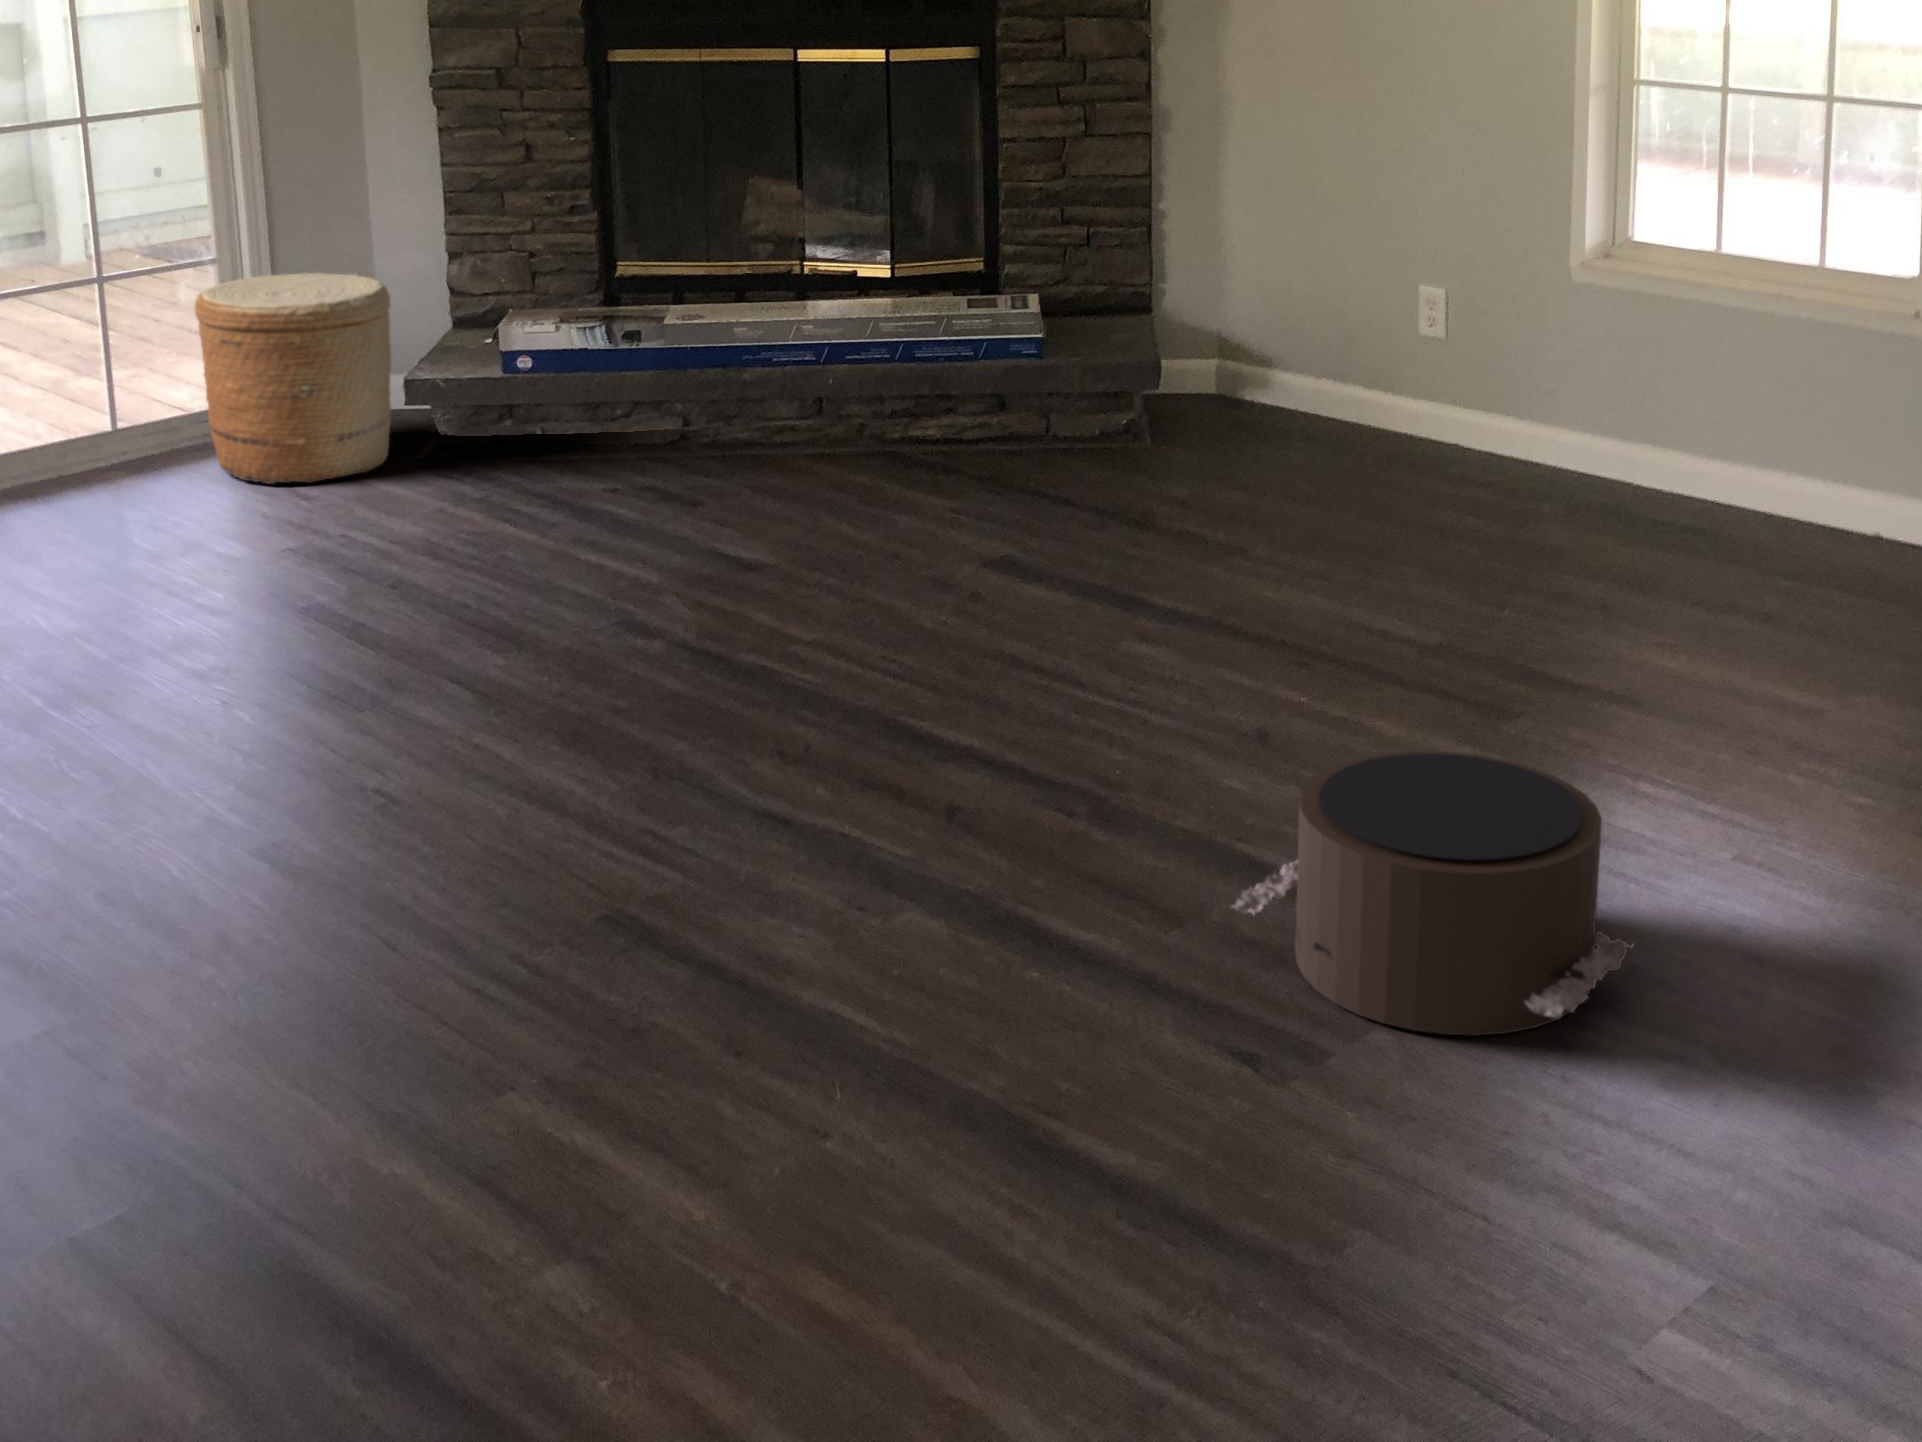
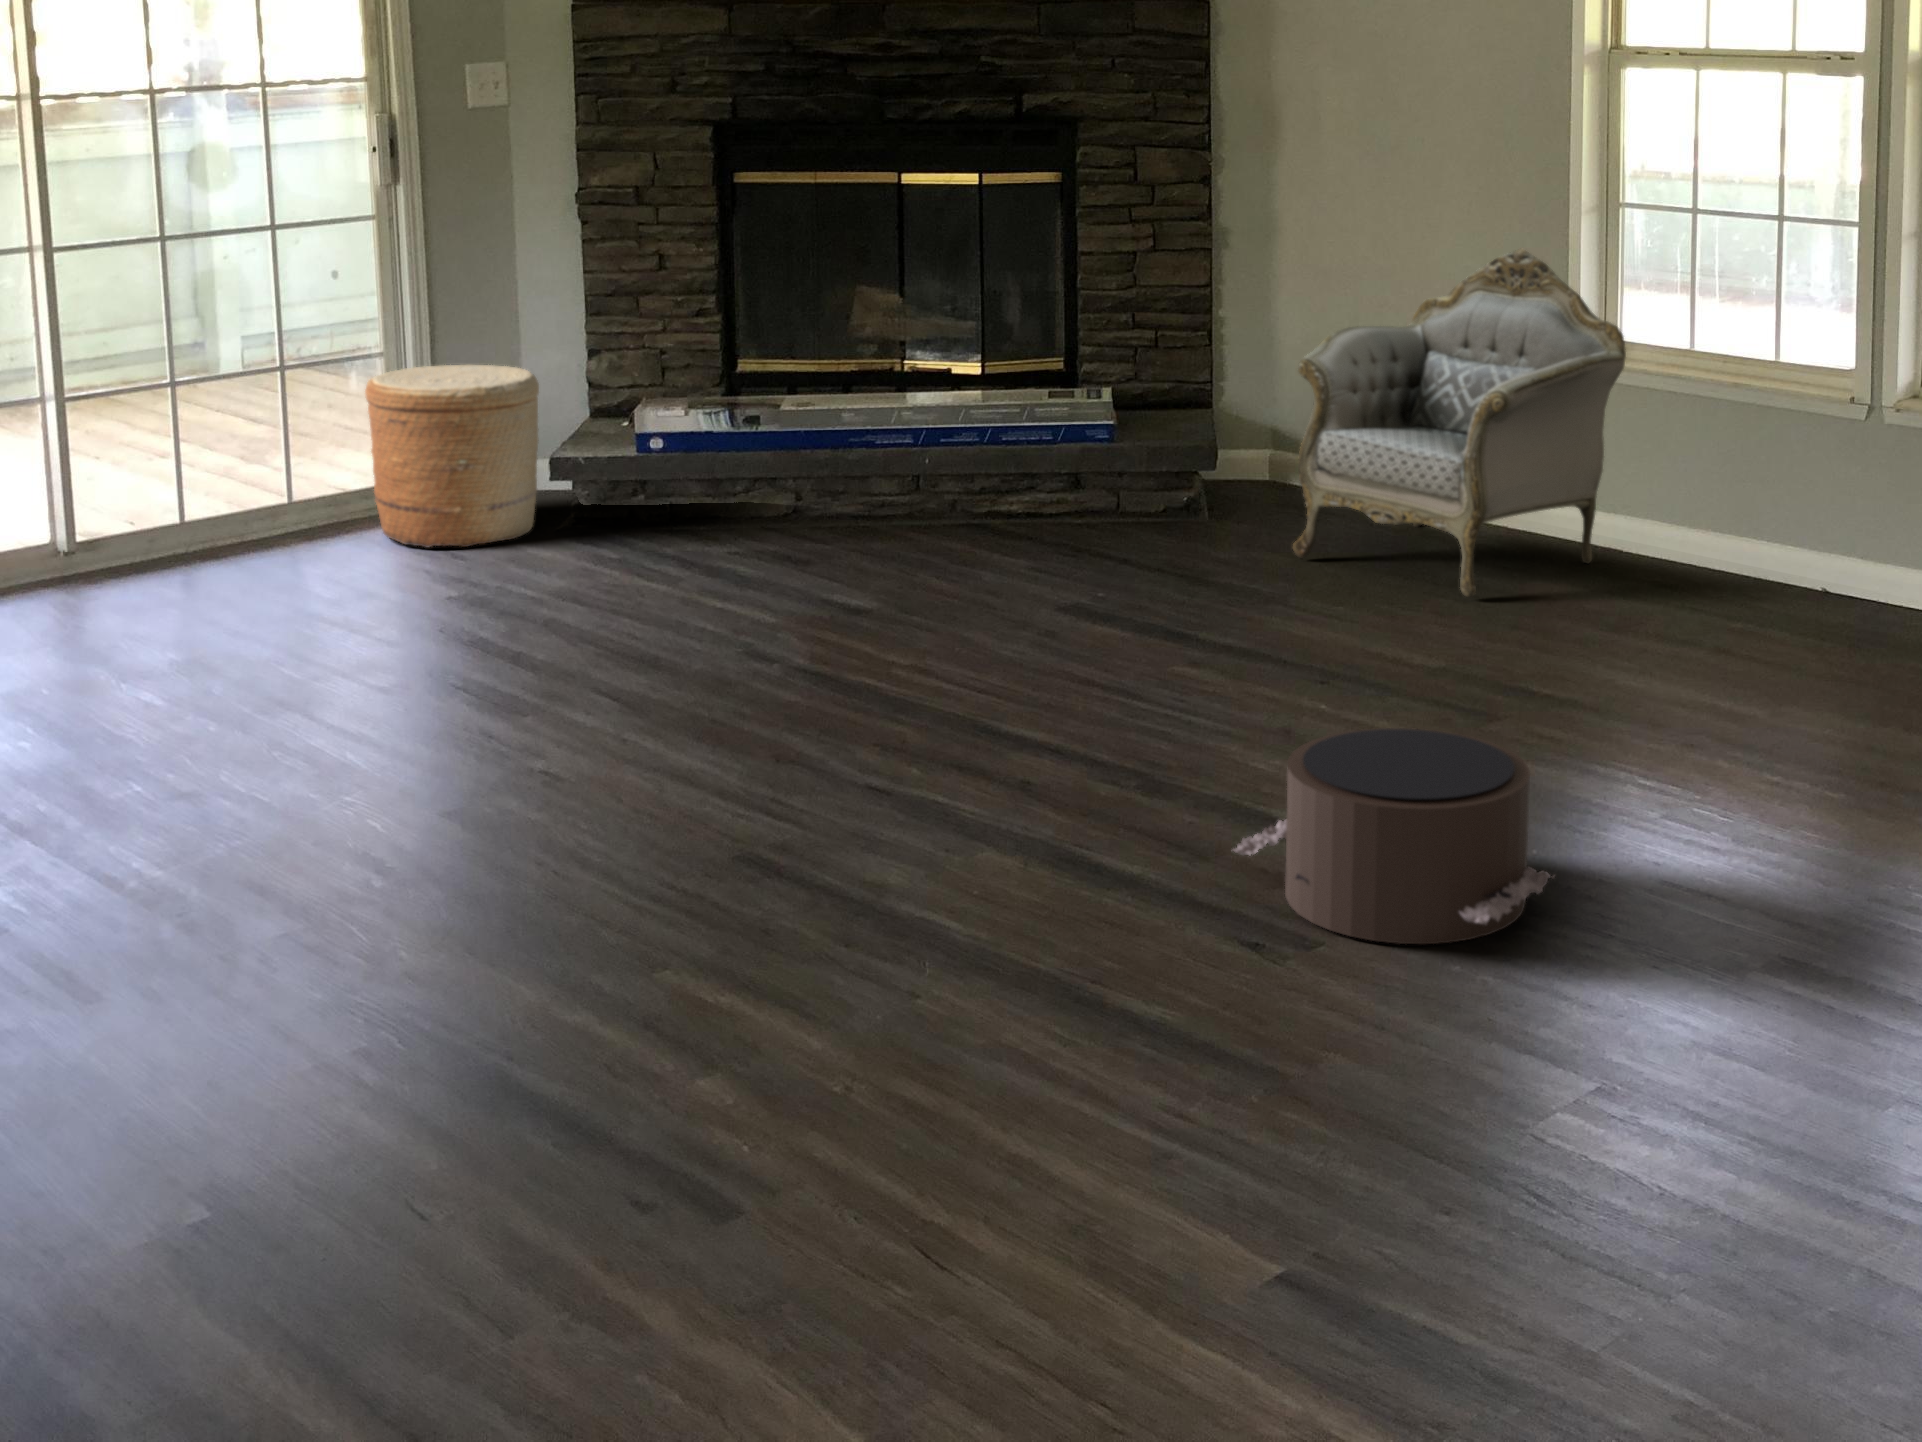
armchair: none [1252,134,1643,545] -> present [1293,249,1626,597]

